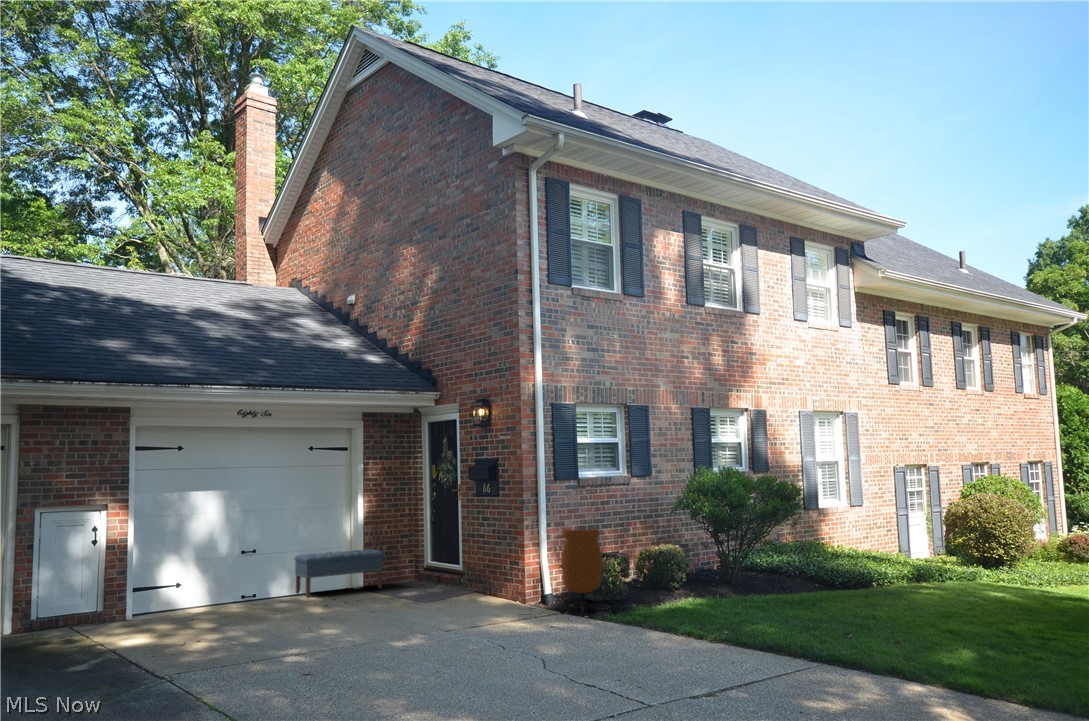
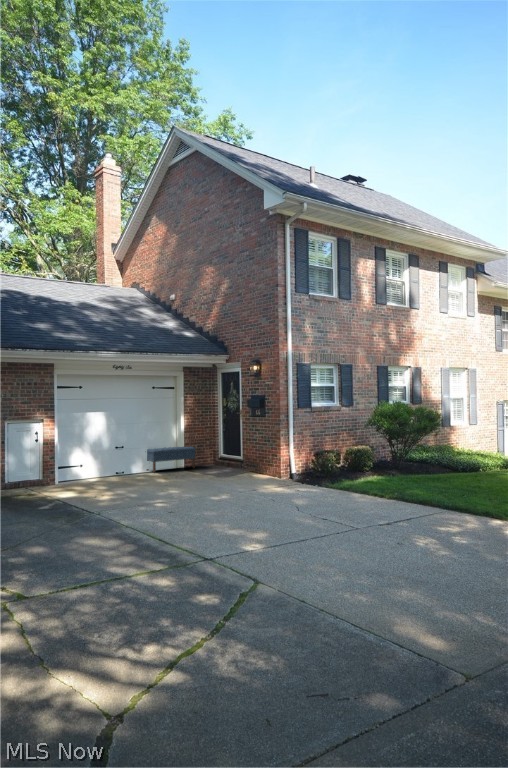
lounge chair: present [558,529,608,614] -> none [300,437,329,485]

